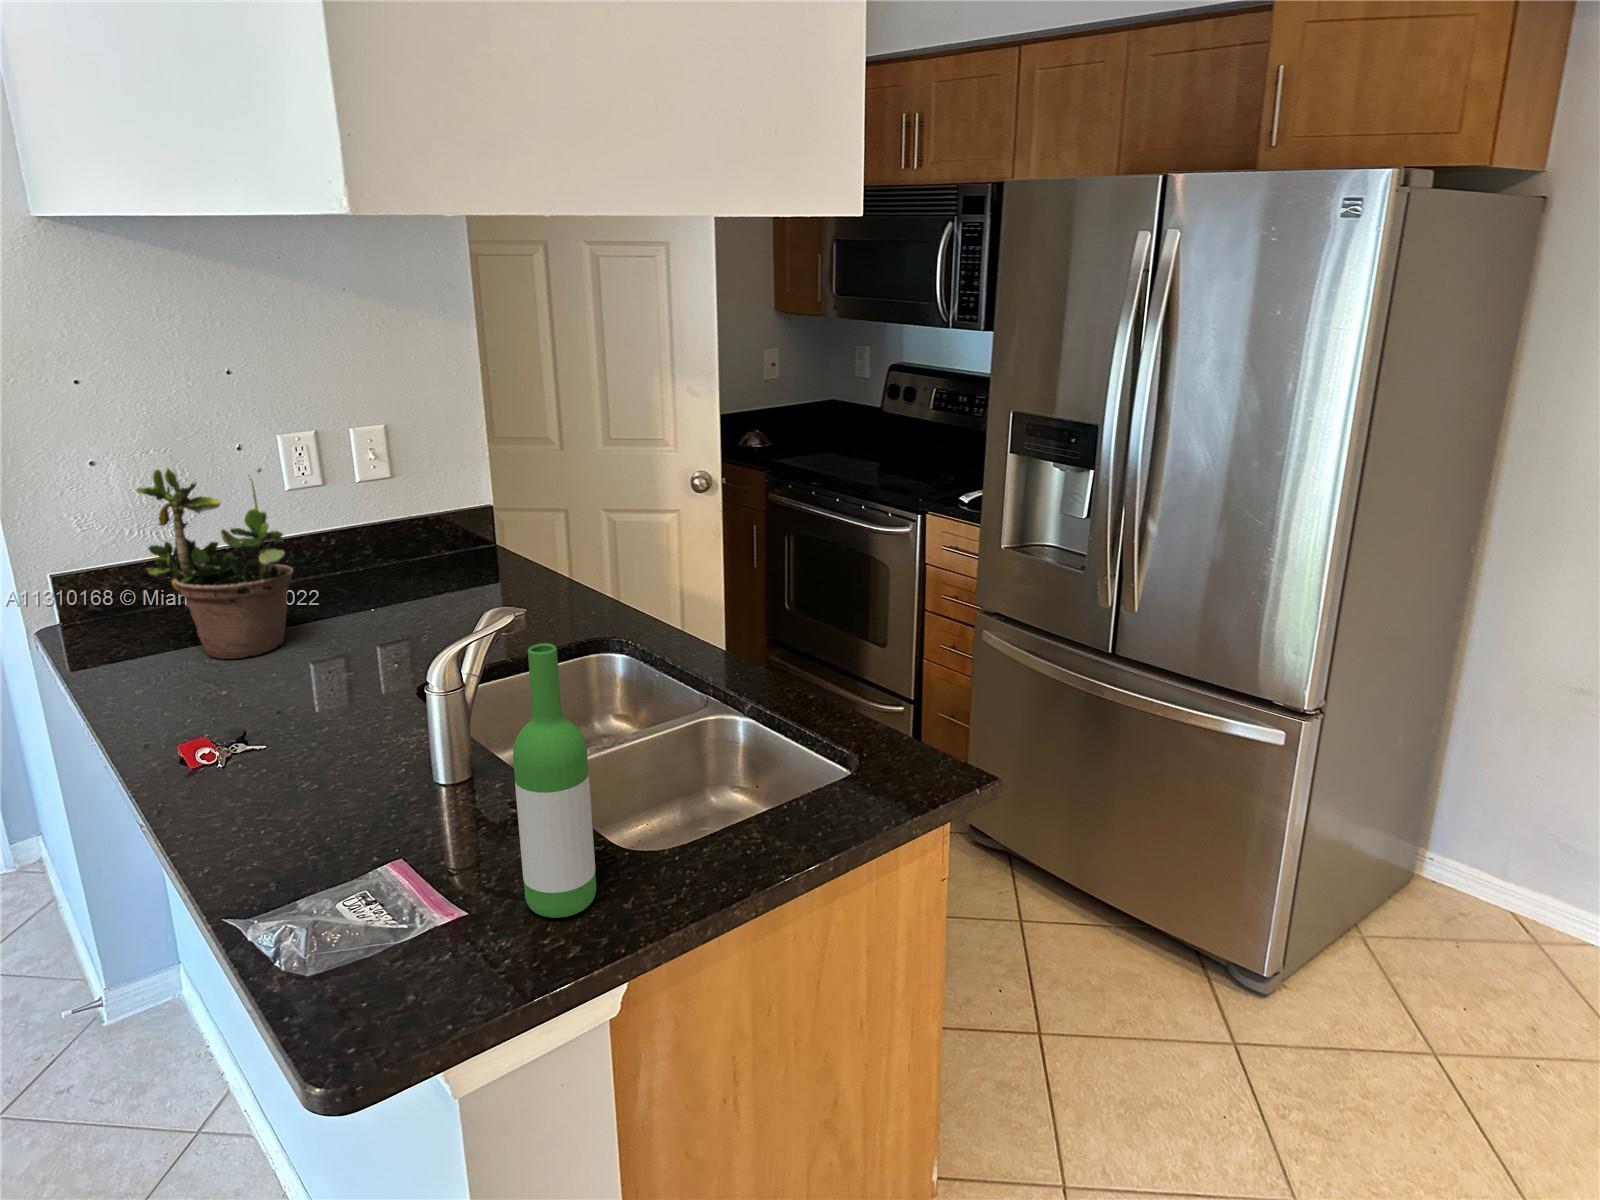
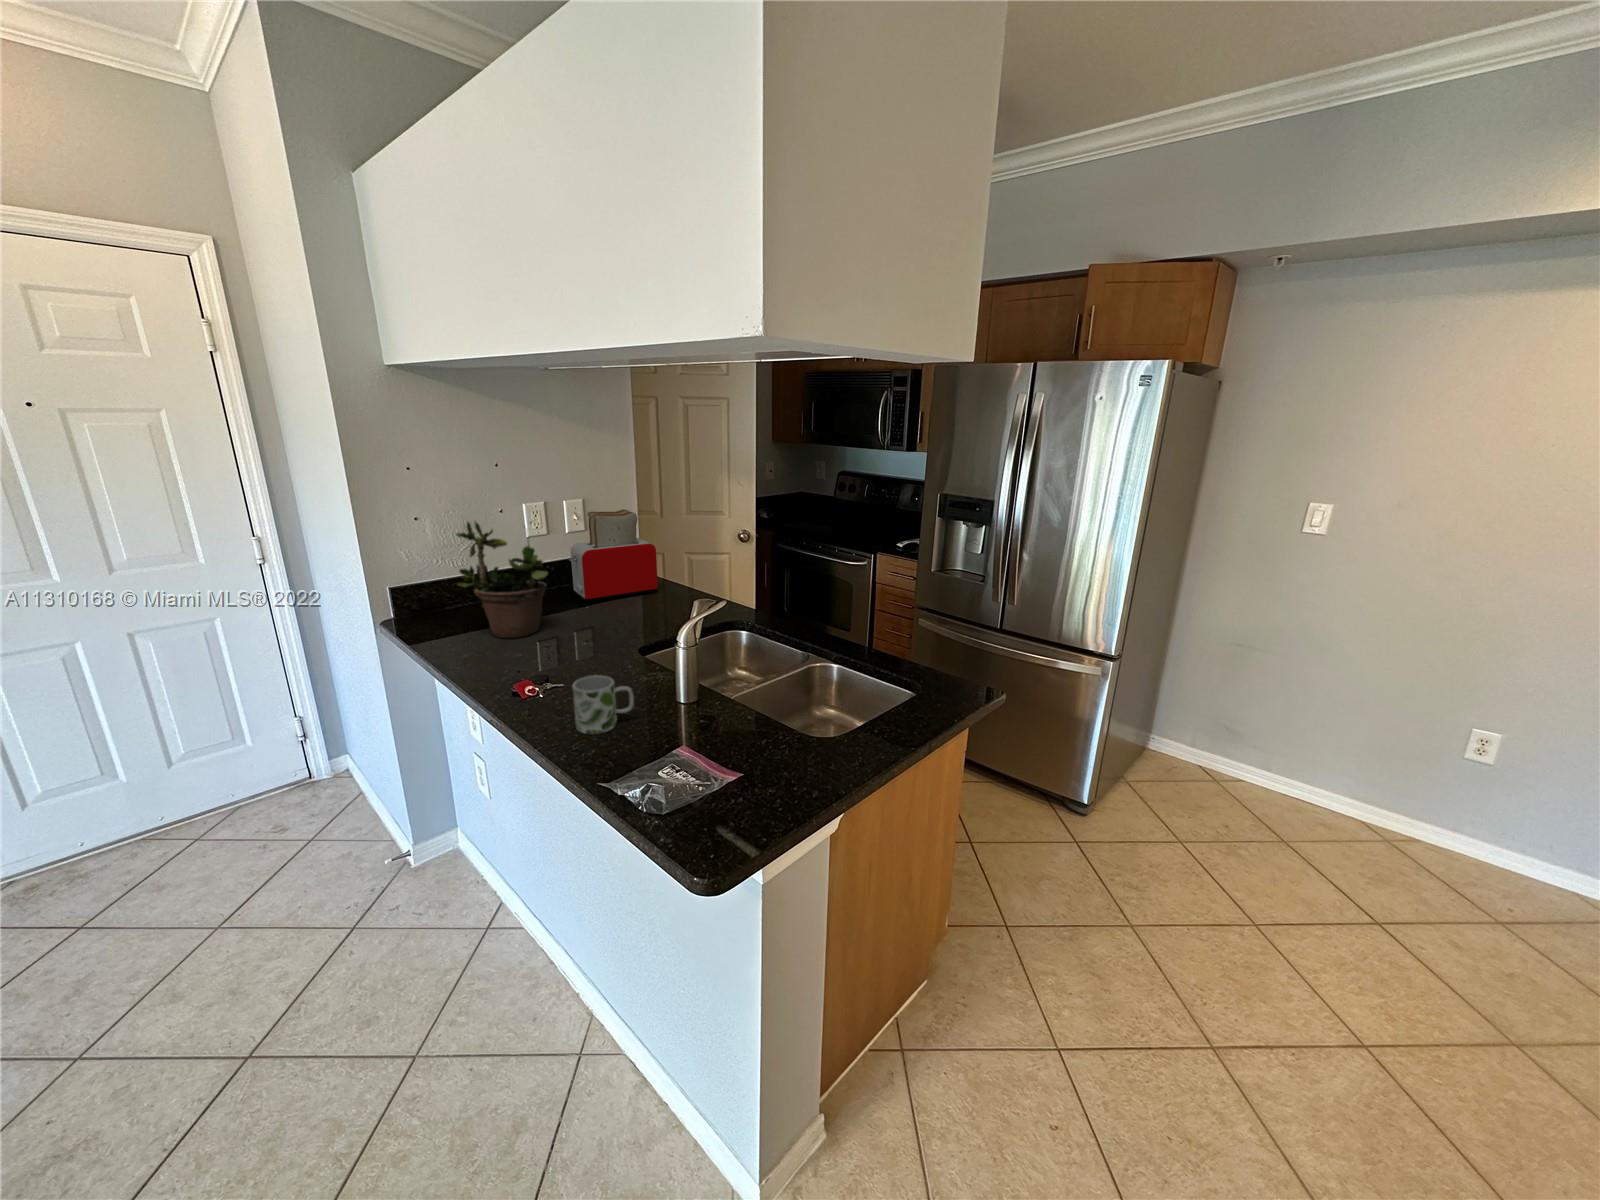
toaster: none [355,443,507,598] -> present [569,509,658,602]
wine bottle: present [513,643,596,918] -> none [769,613,812,774]
mug: none [237,733,346,832] -> present [572,675,634,734]

